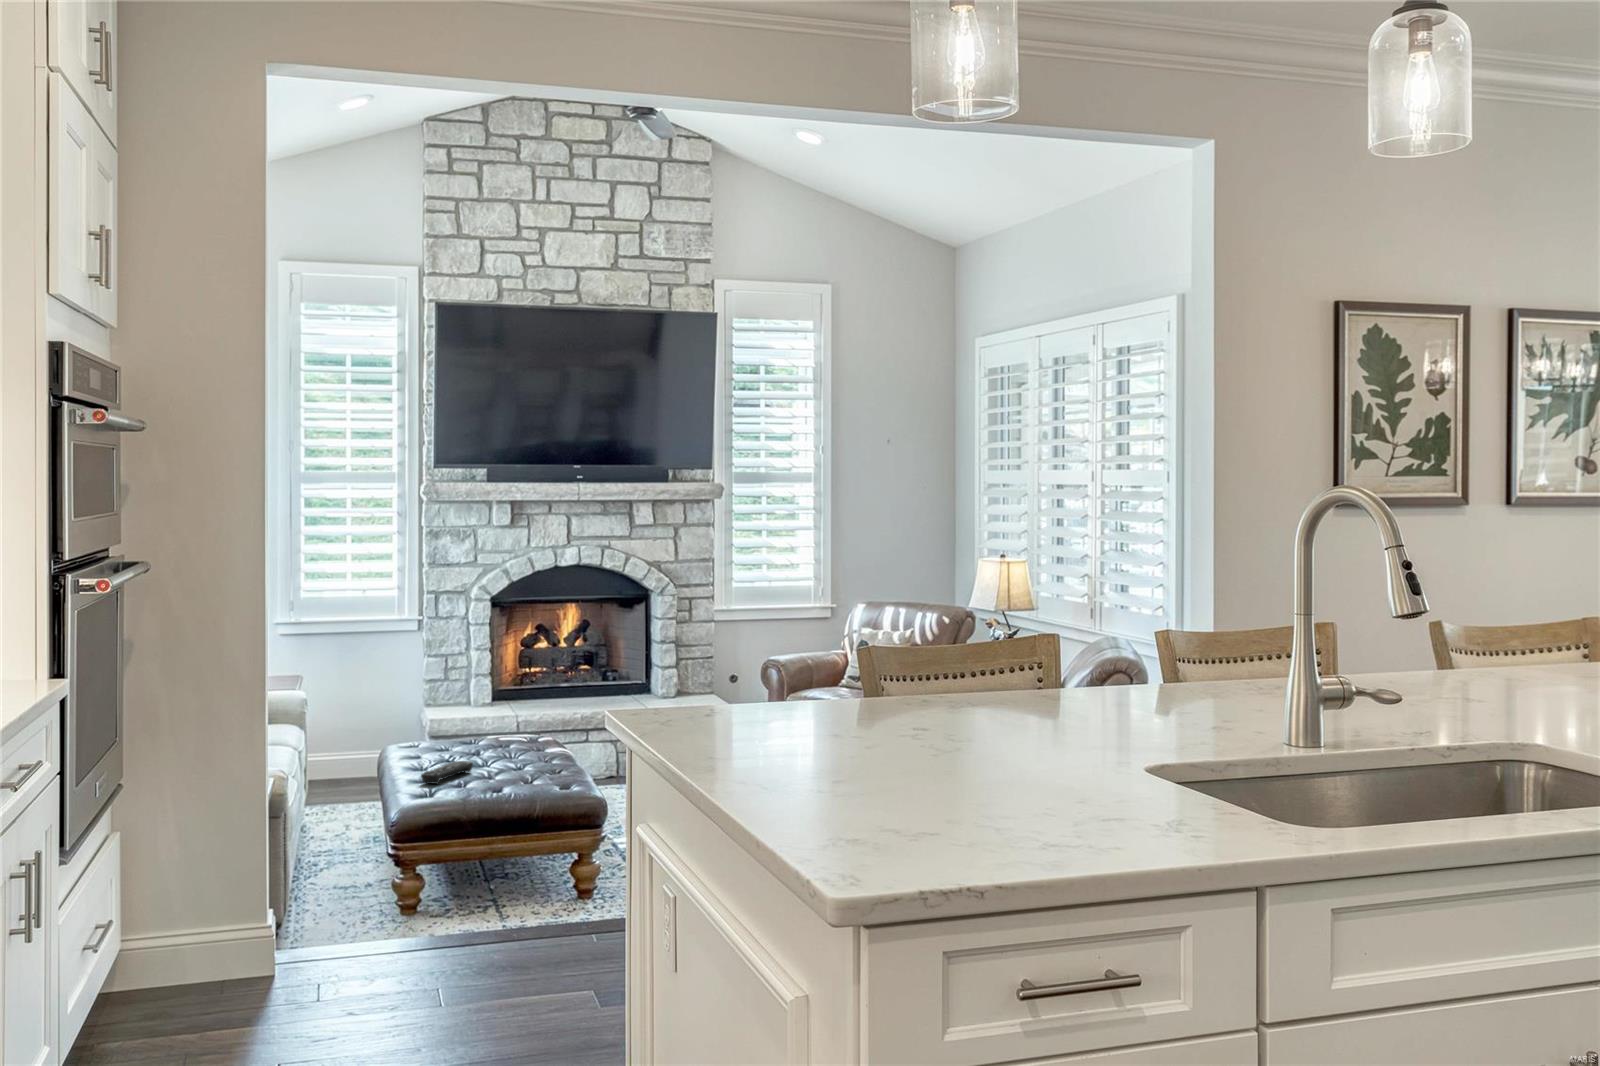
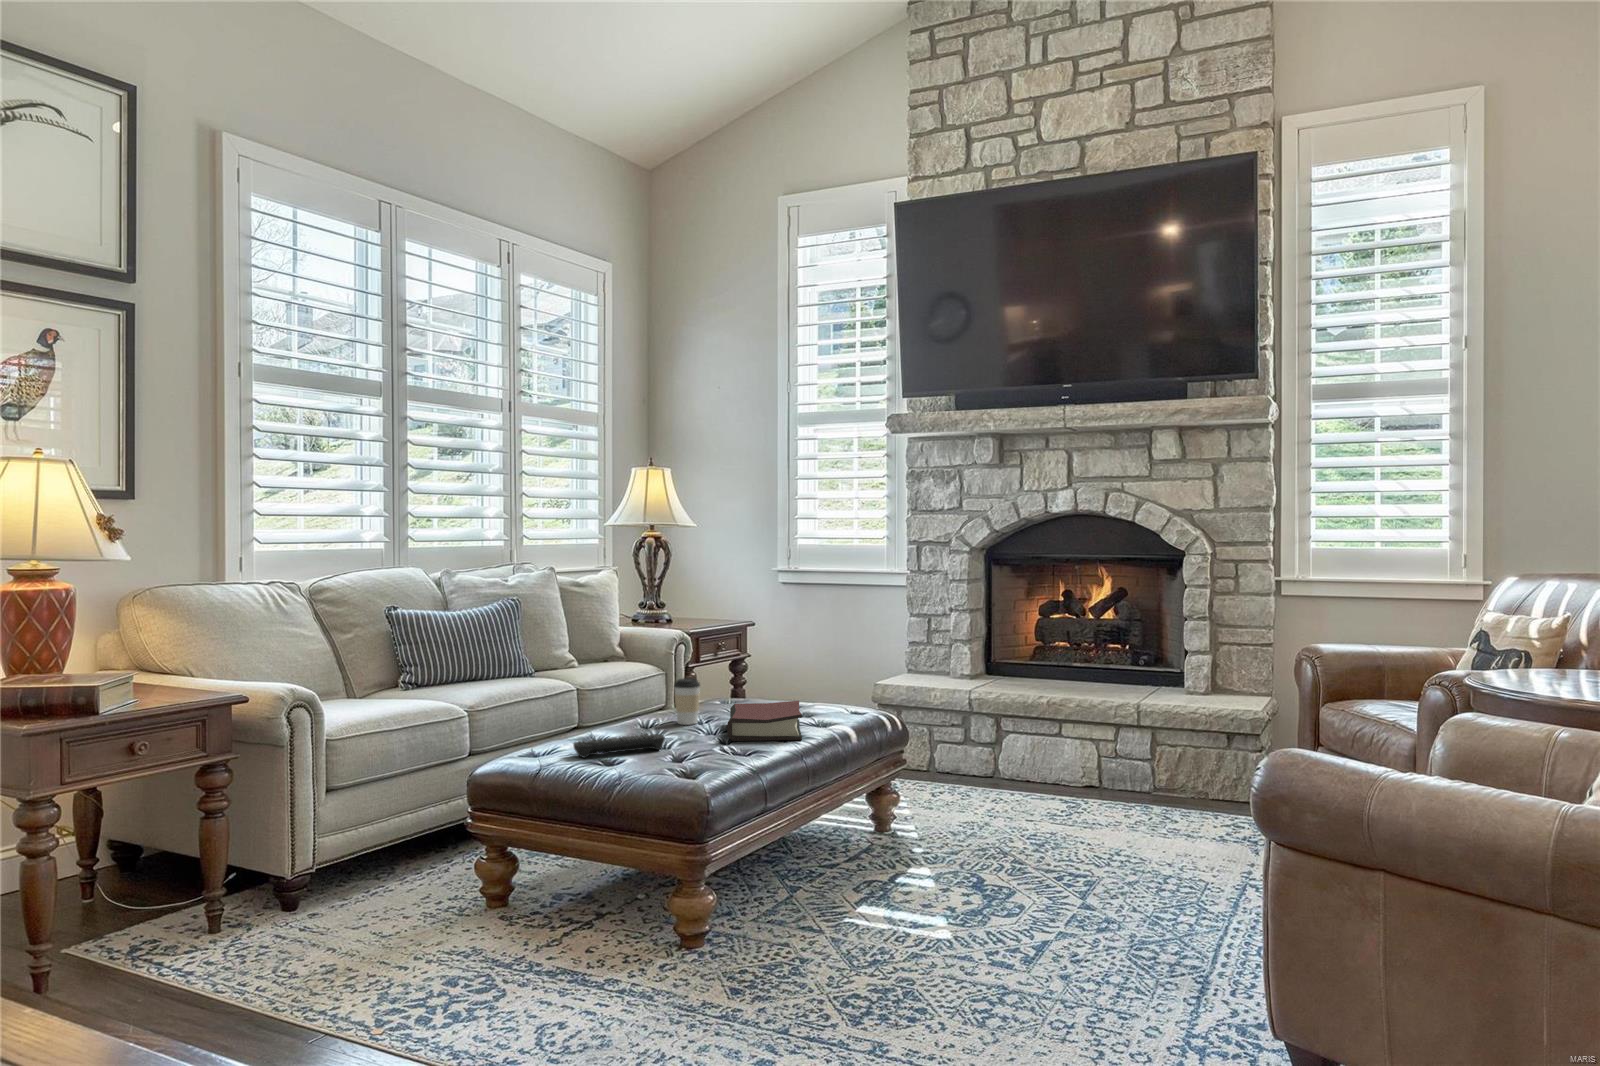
coffee cup: none [409,718,433,758] -> present [674,678,700,725]
hardback book: none [454,727,542,761] -> present [727,701,802,741]

